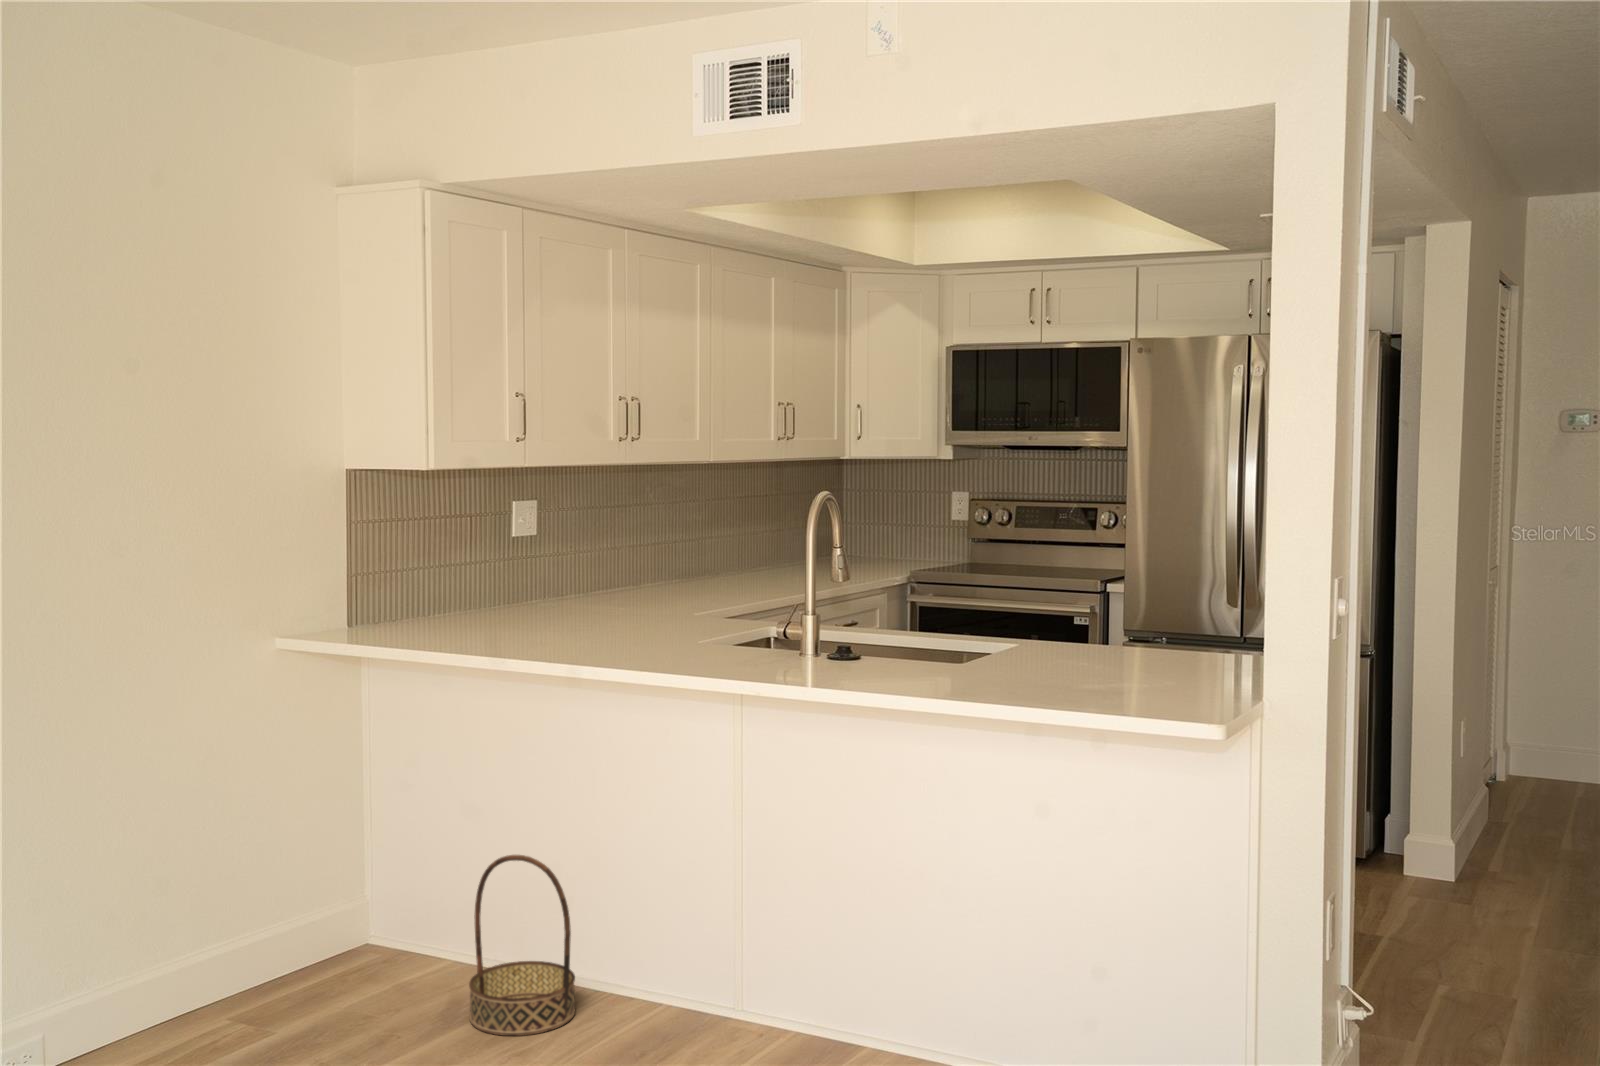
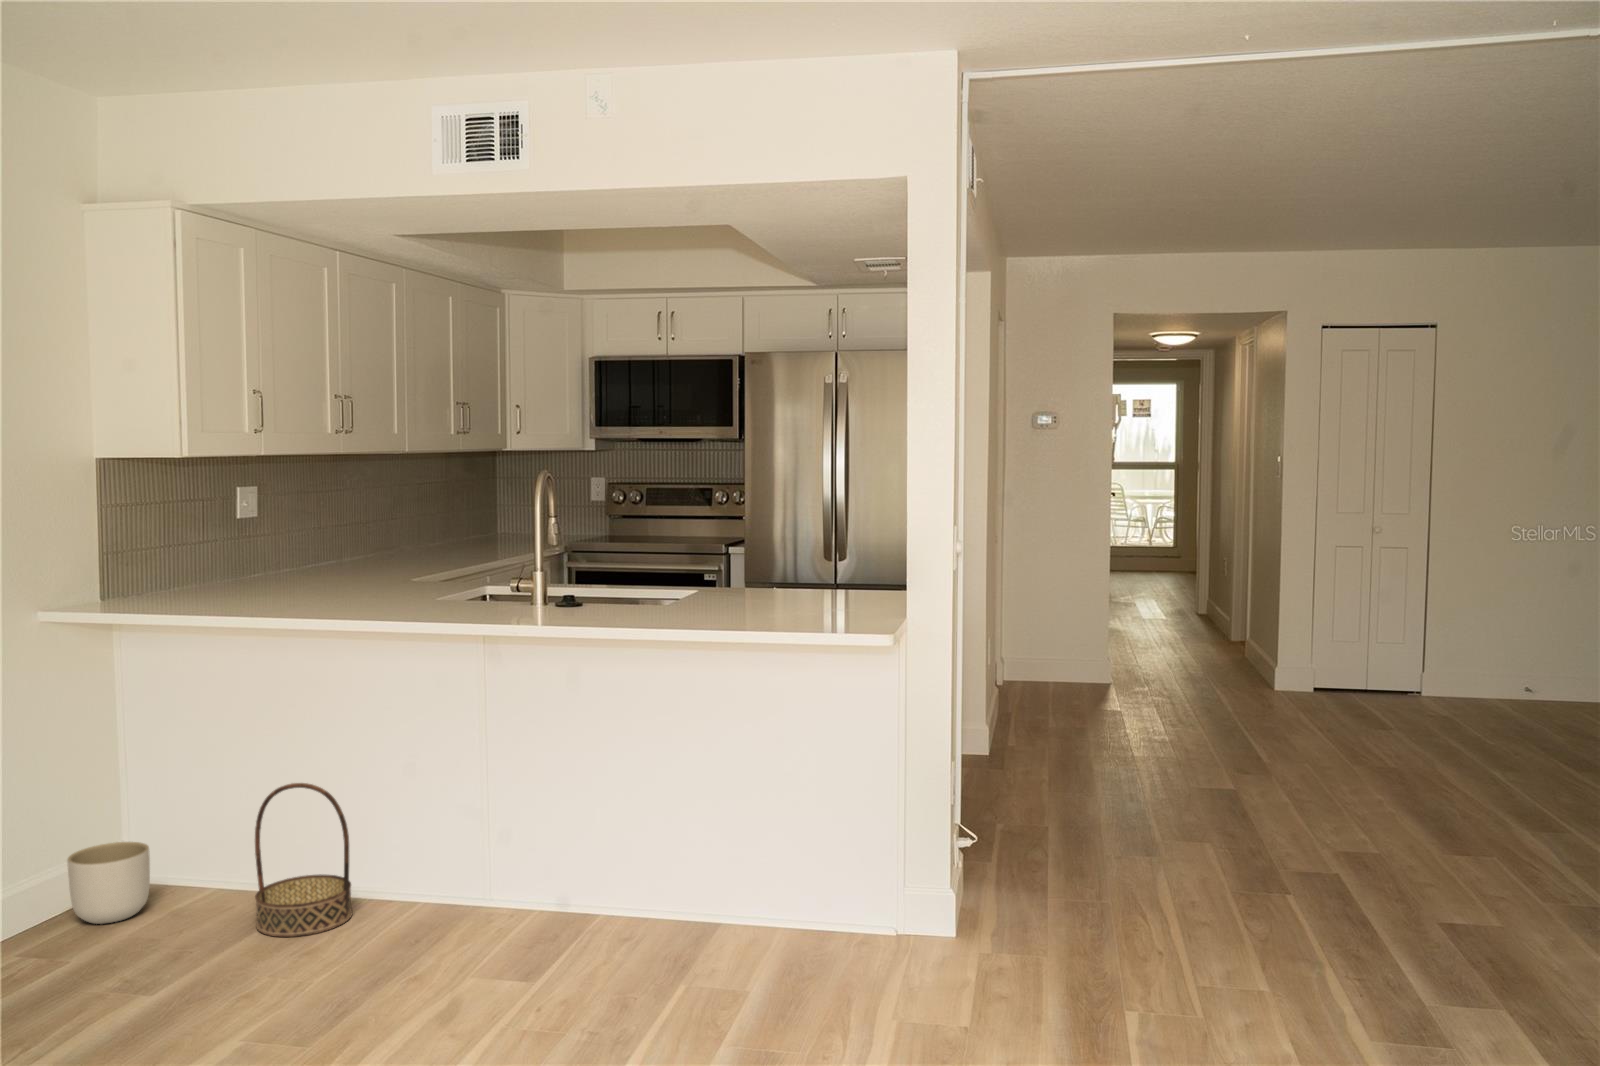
planter: none [296,896,379,986] -> present [67,842,150,924]

